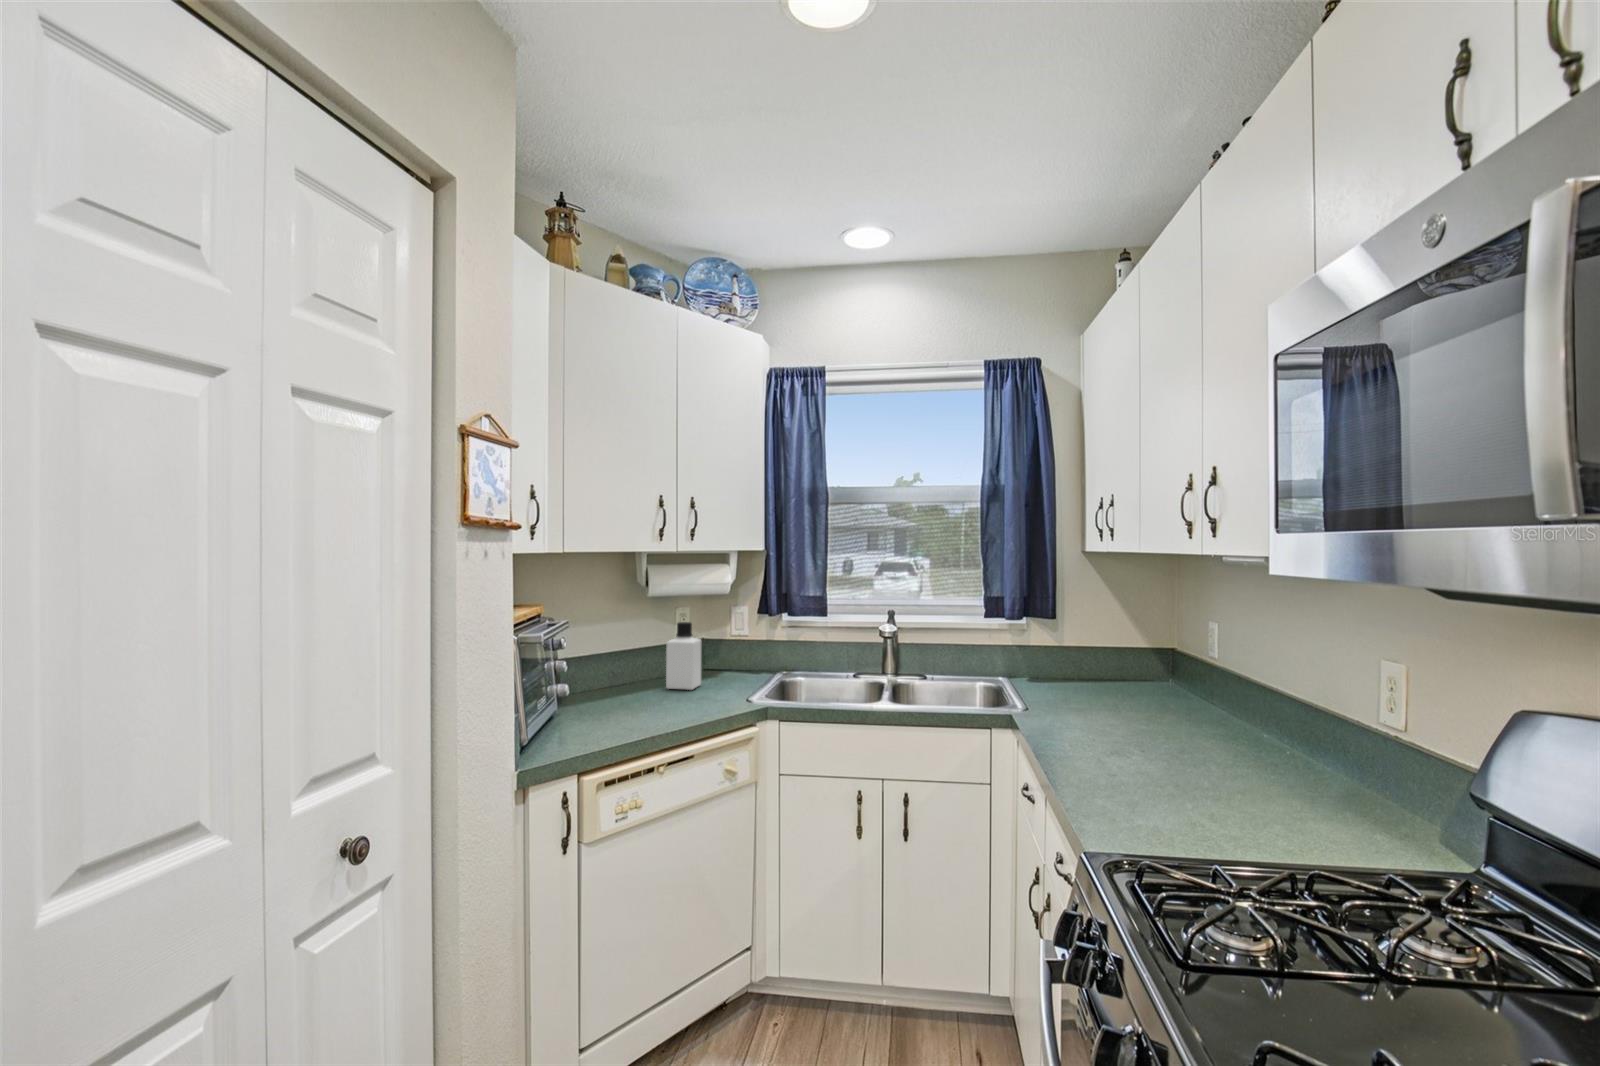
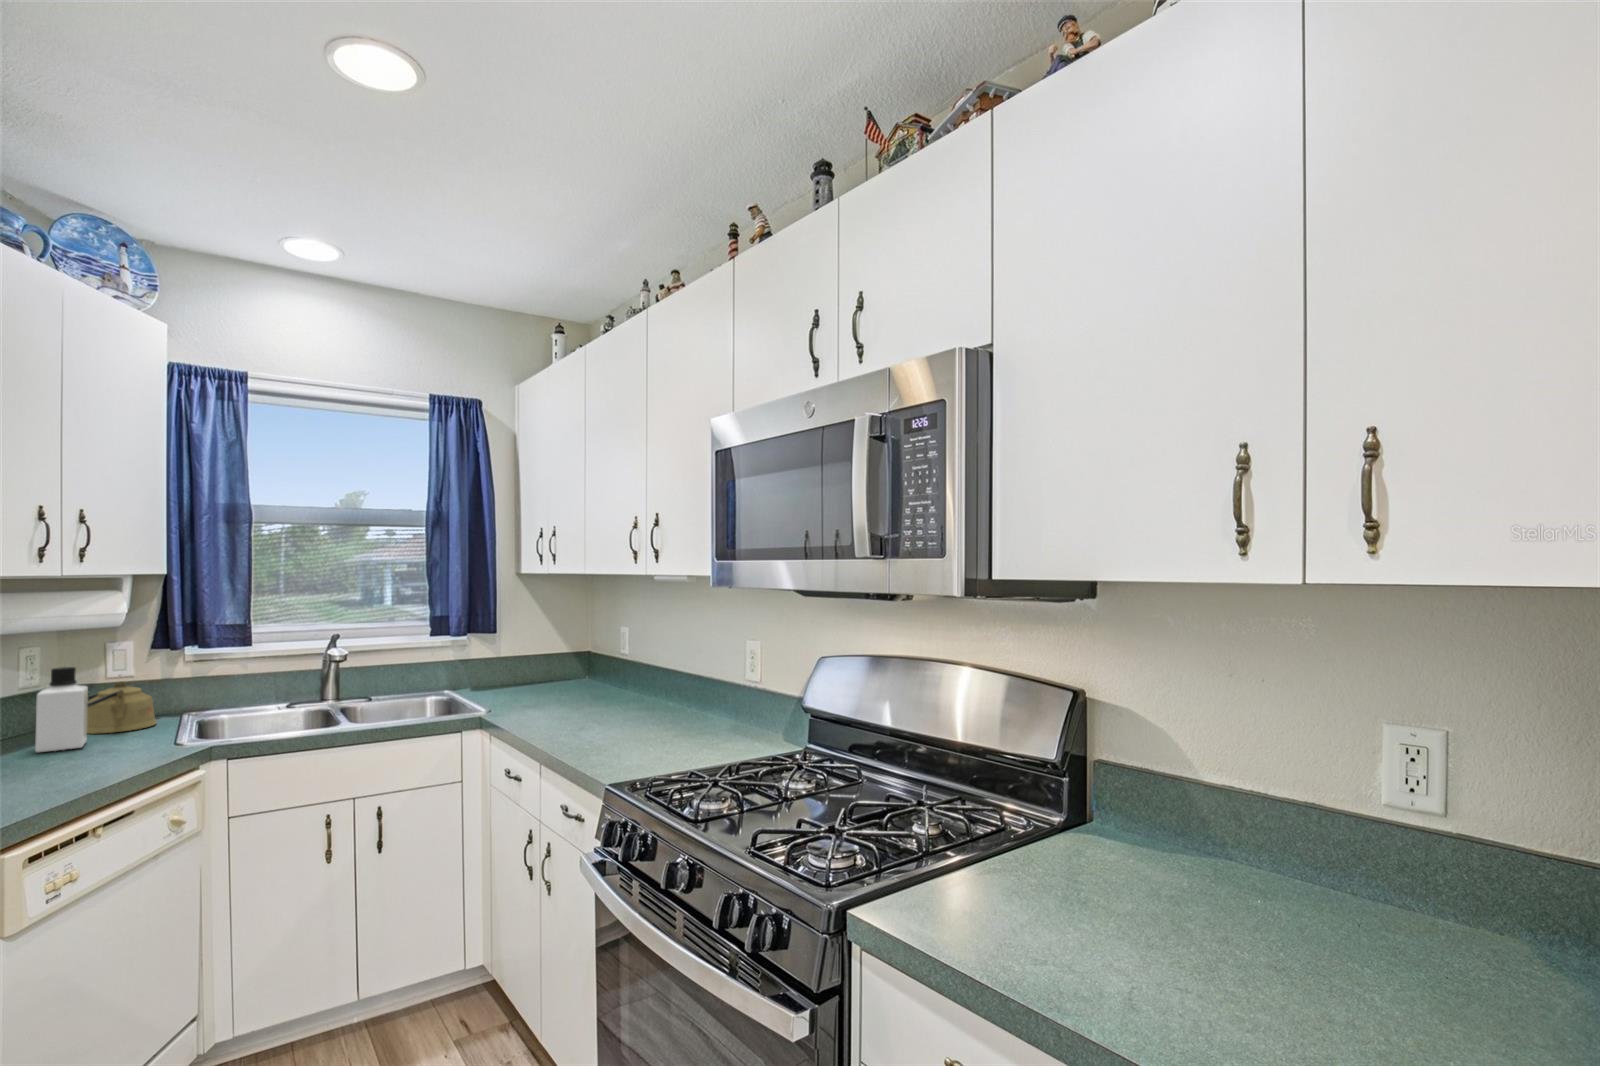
kettle: none [703,638,756,680] -> present [87,682,156,734]

